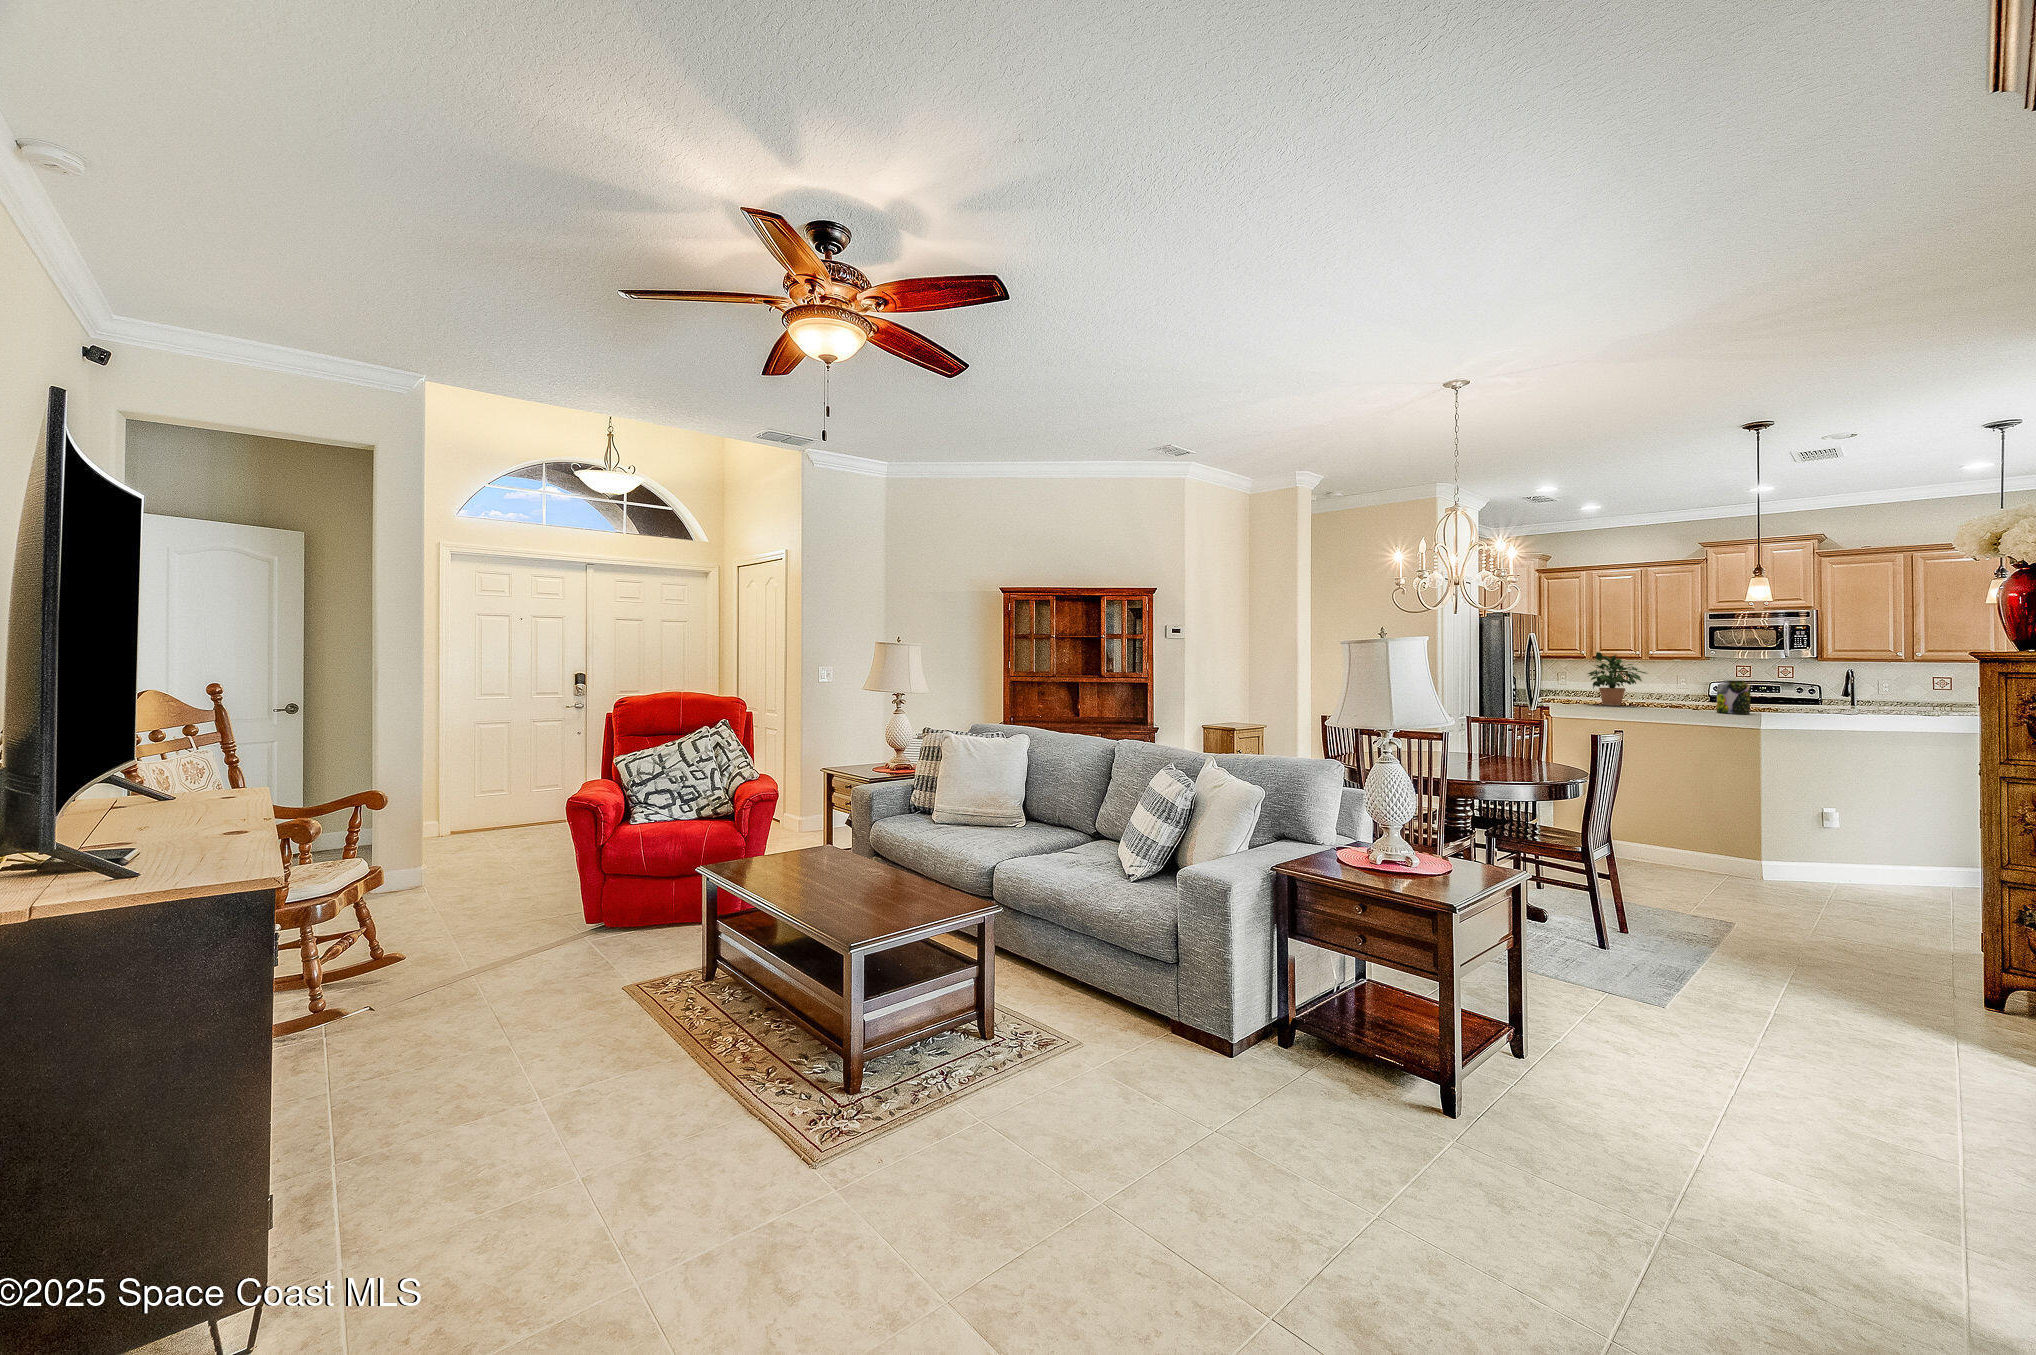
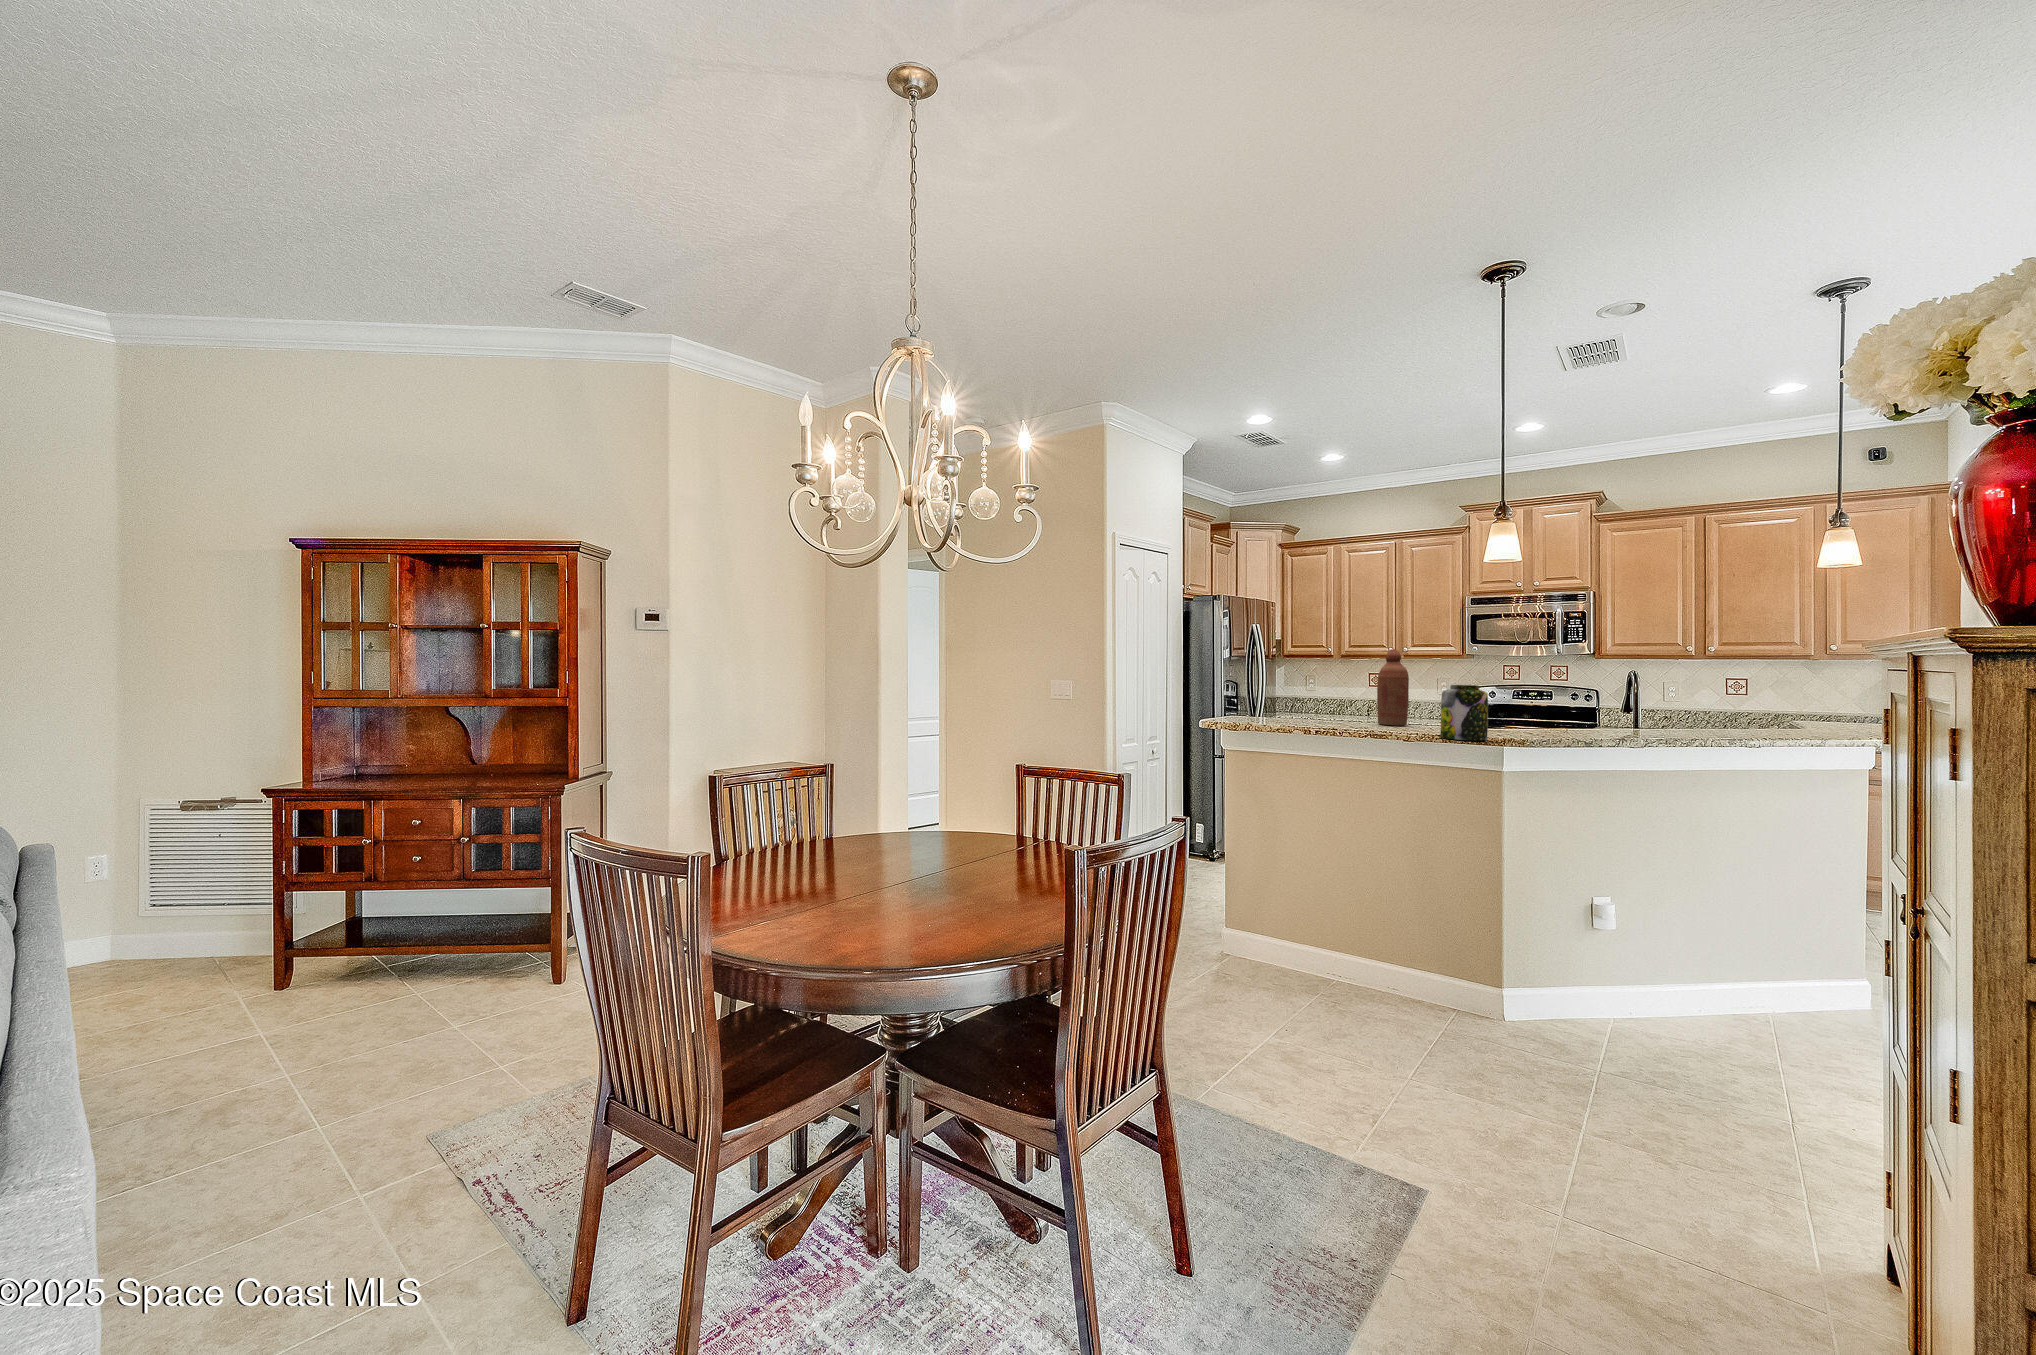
potted plant: present [1588,652,1647,706] -> none [1266,640,1358,725]
bottle: none [1662,657,1685,707] -> present [1377,649,1409,726]

